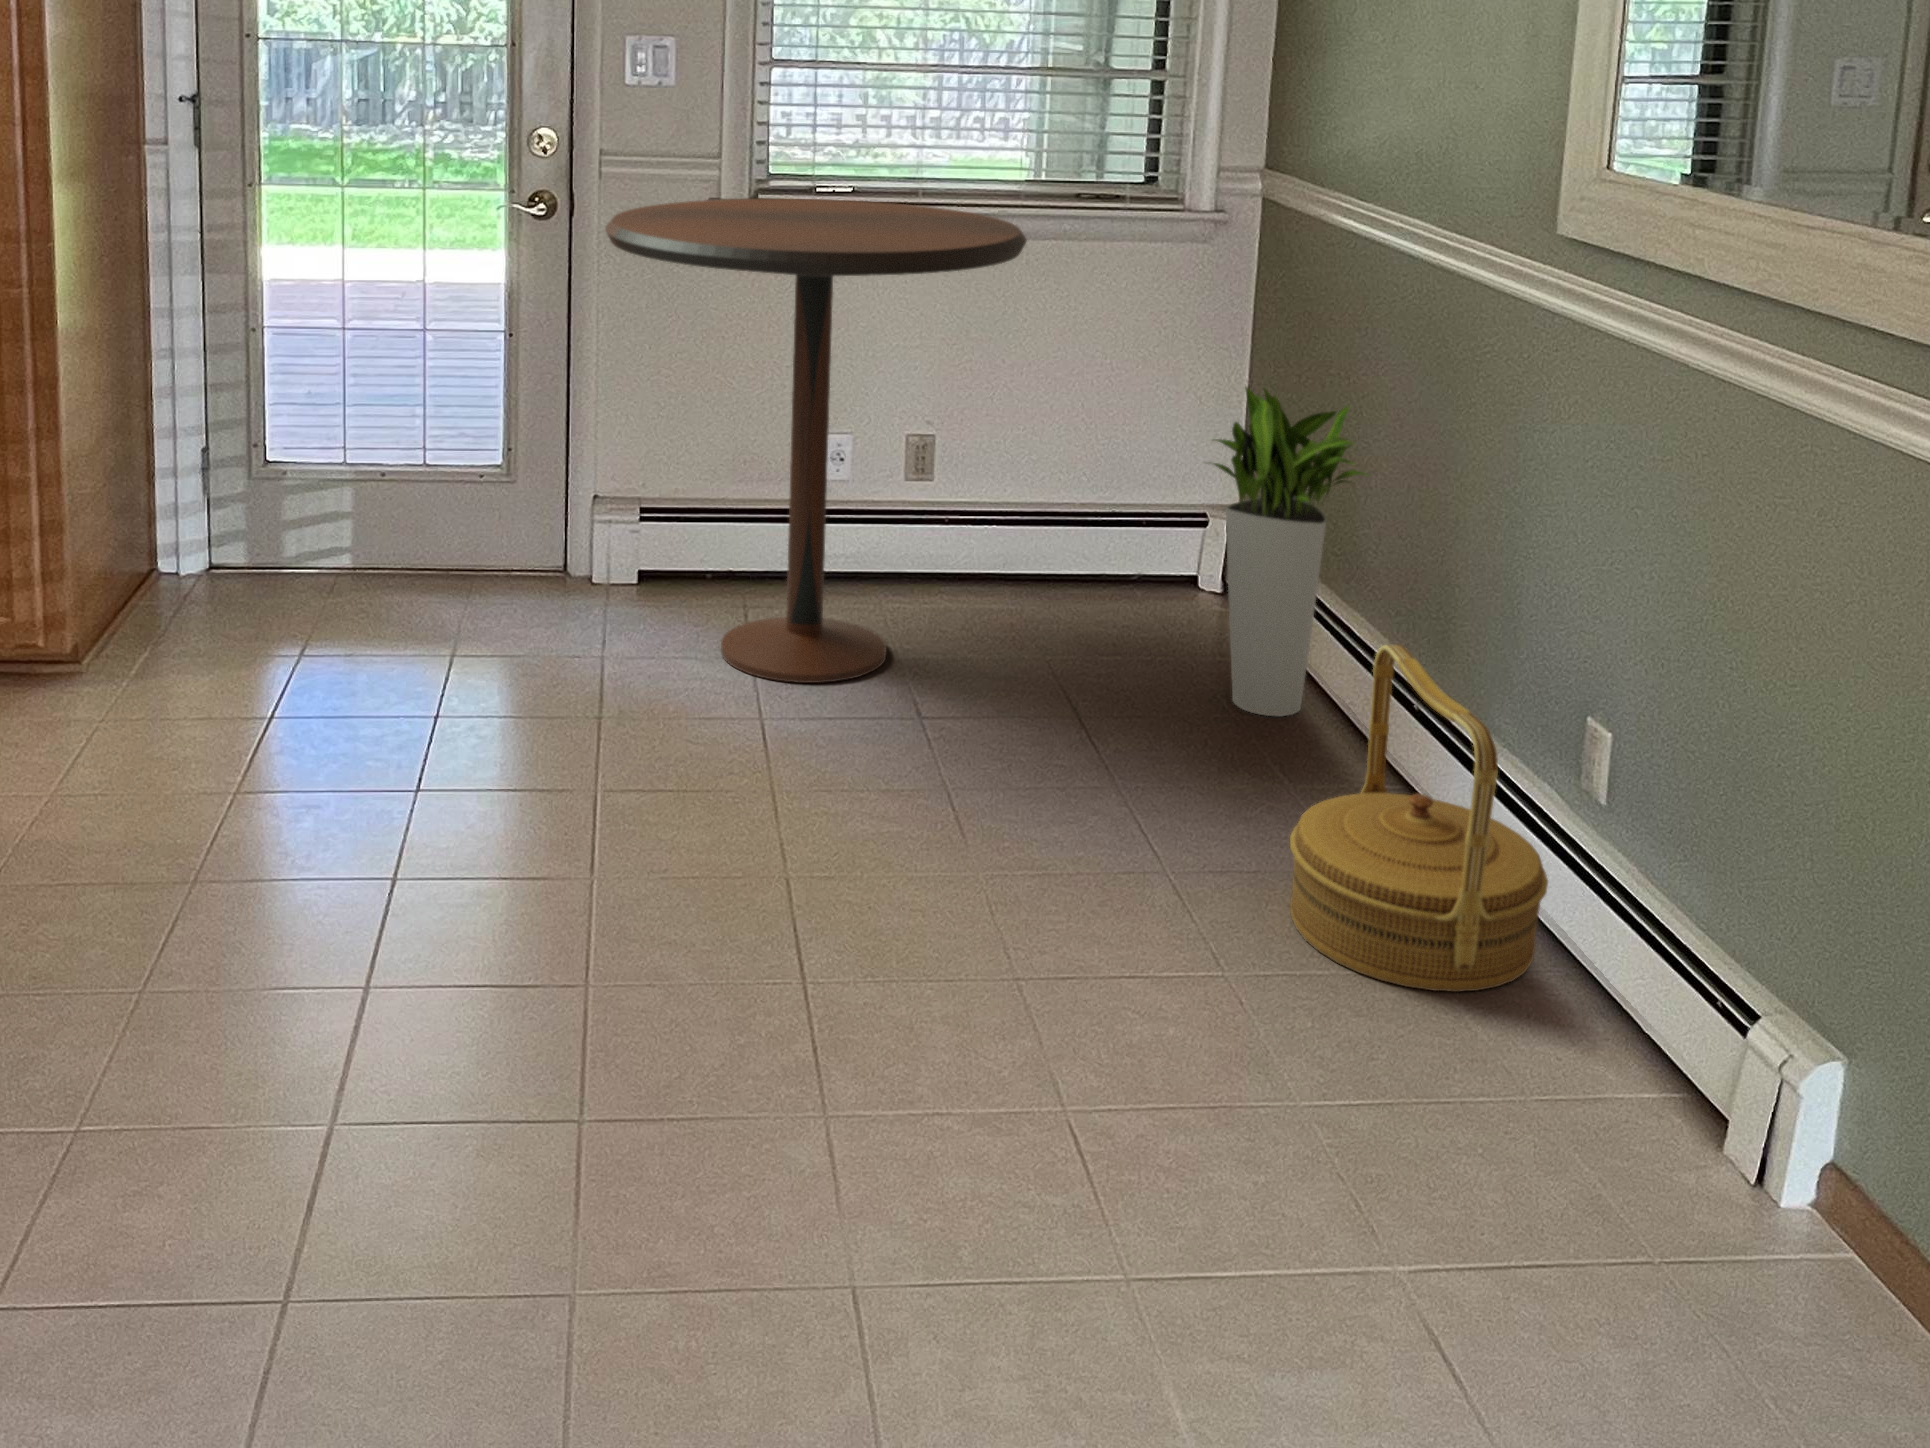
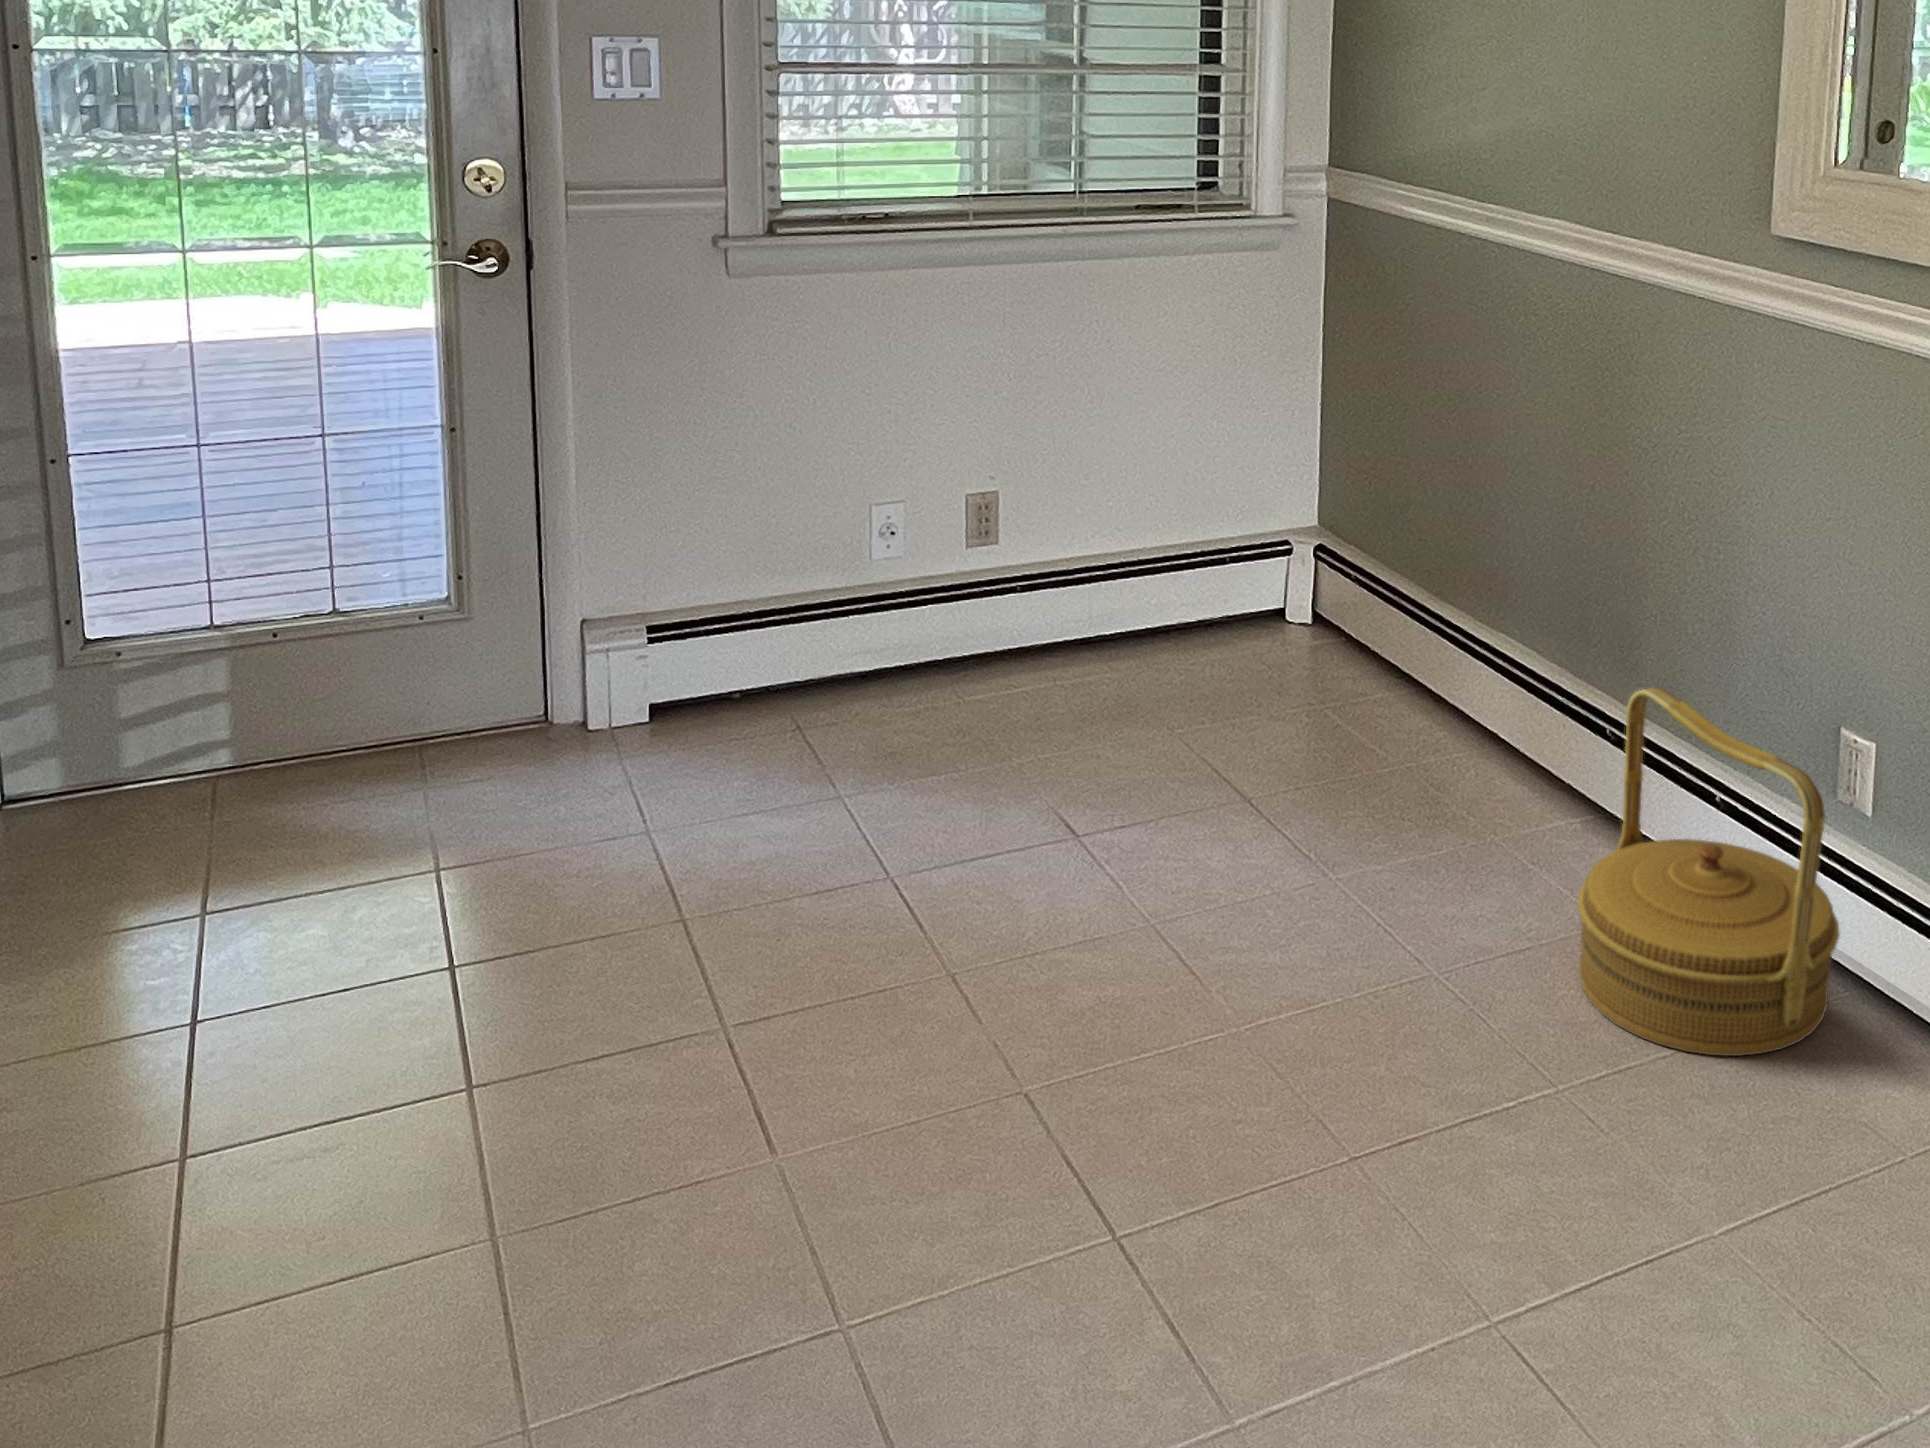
pedestal table: present [605,199,1027,683] -> none [622,230,1152,823]
planter: present [1214,387,1371,716] -> none [1351,411,1530,760]

